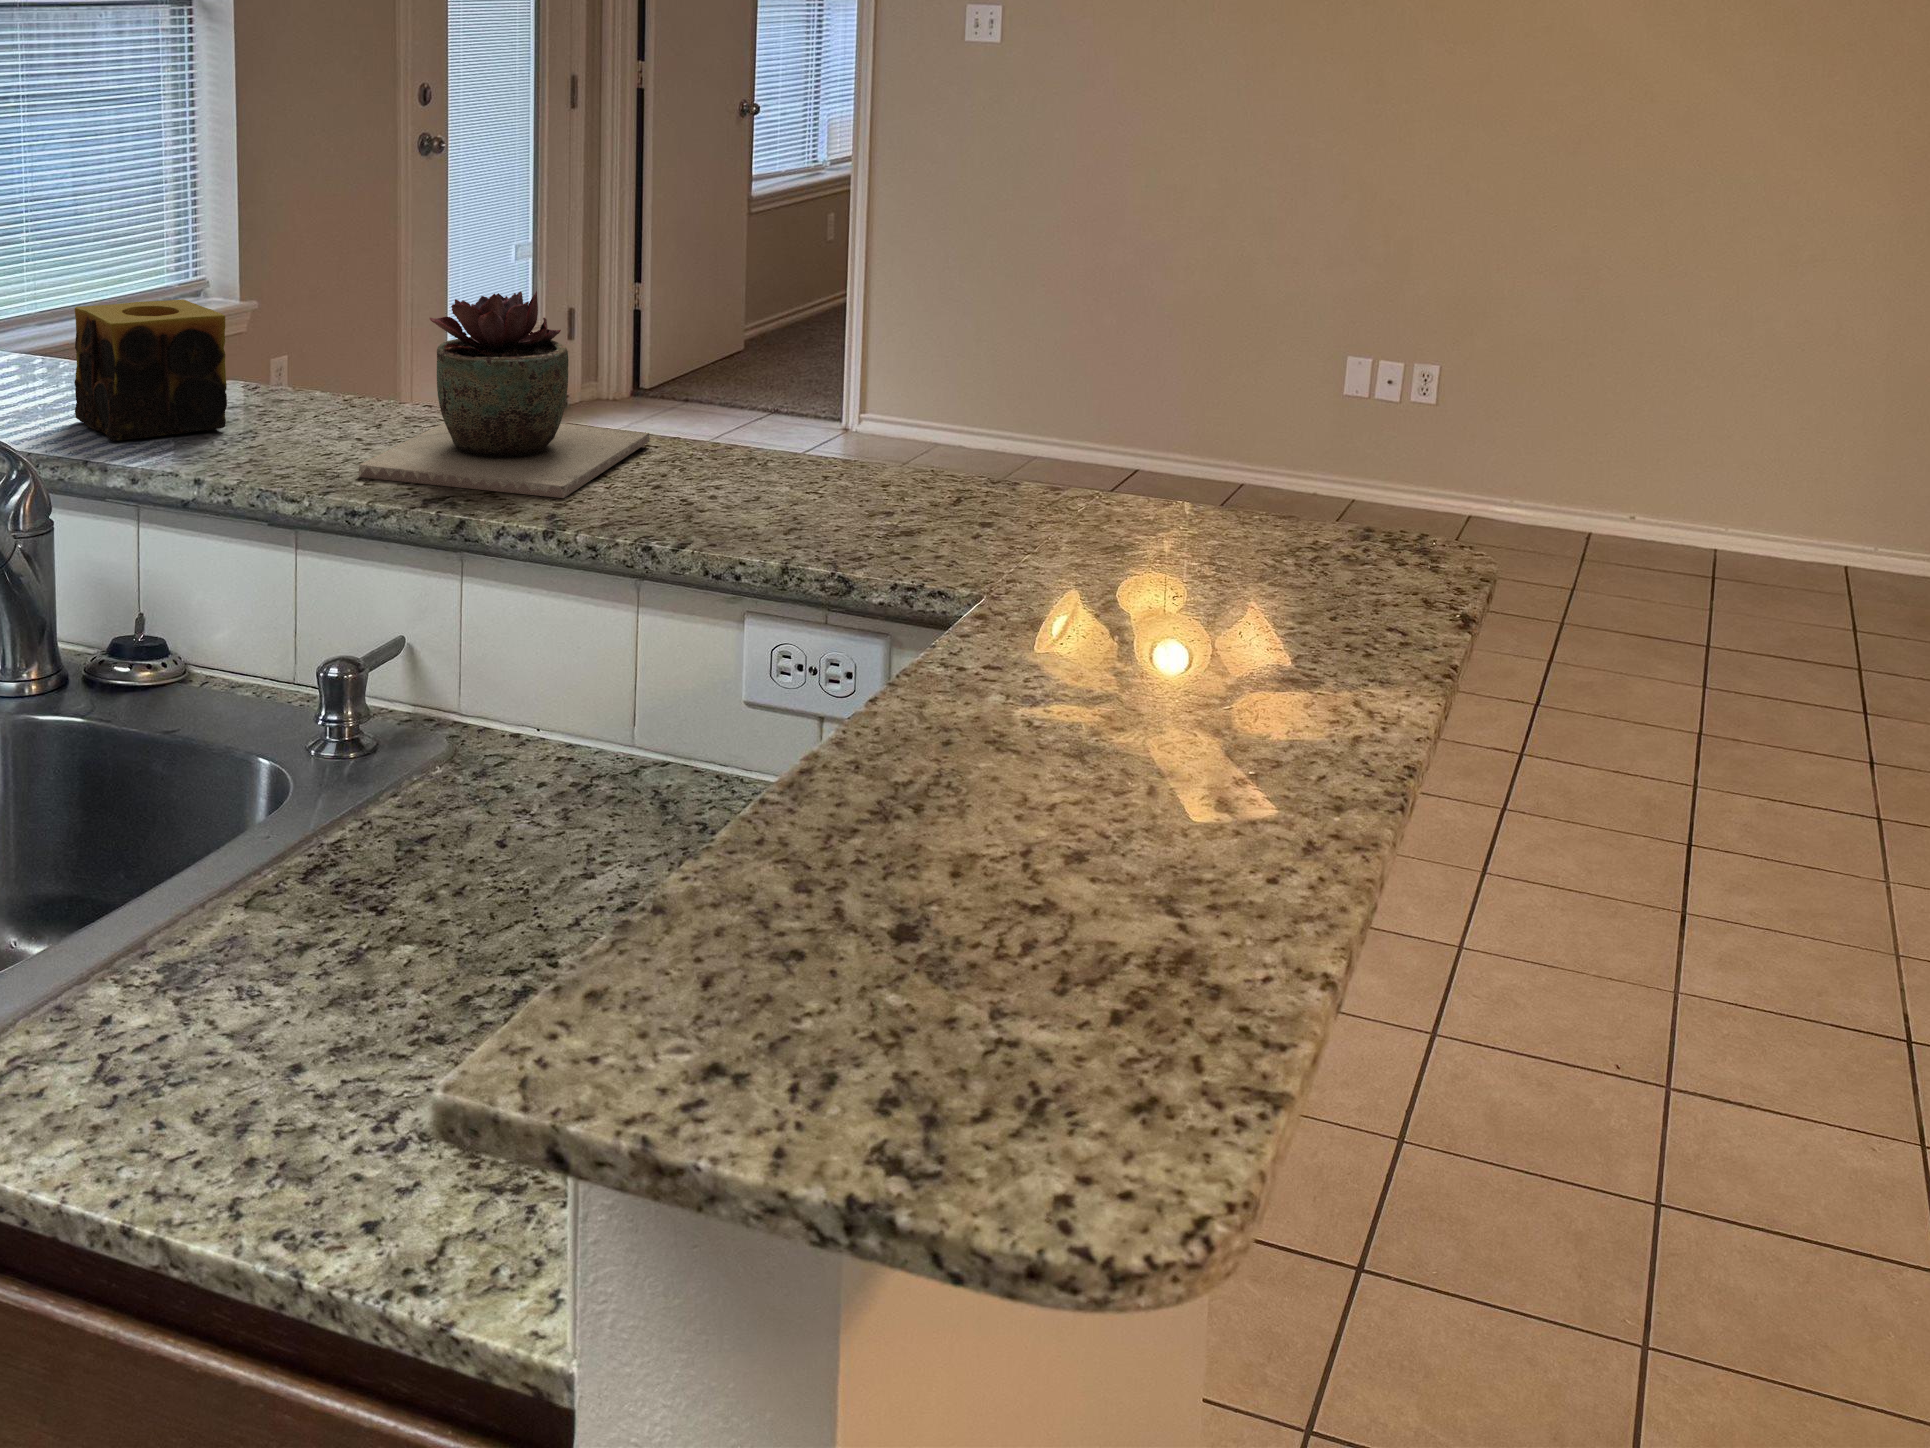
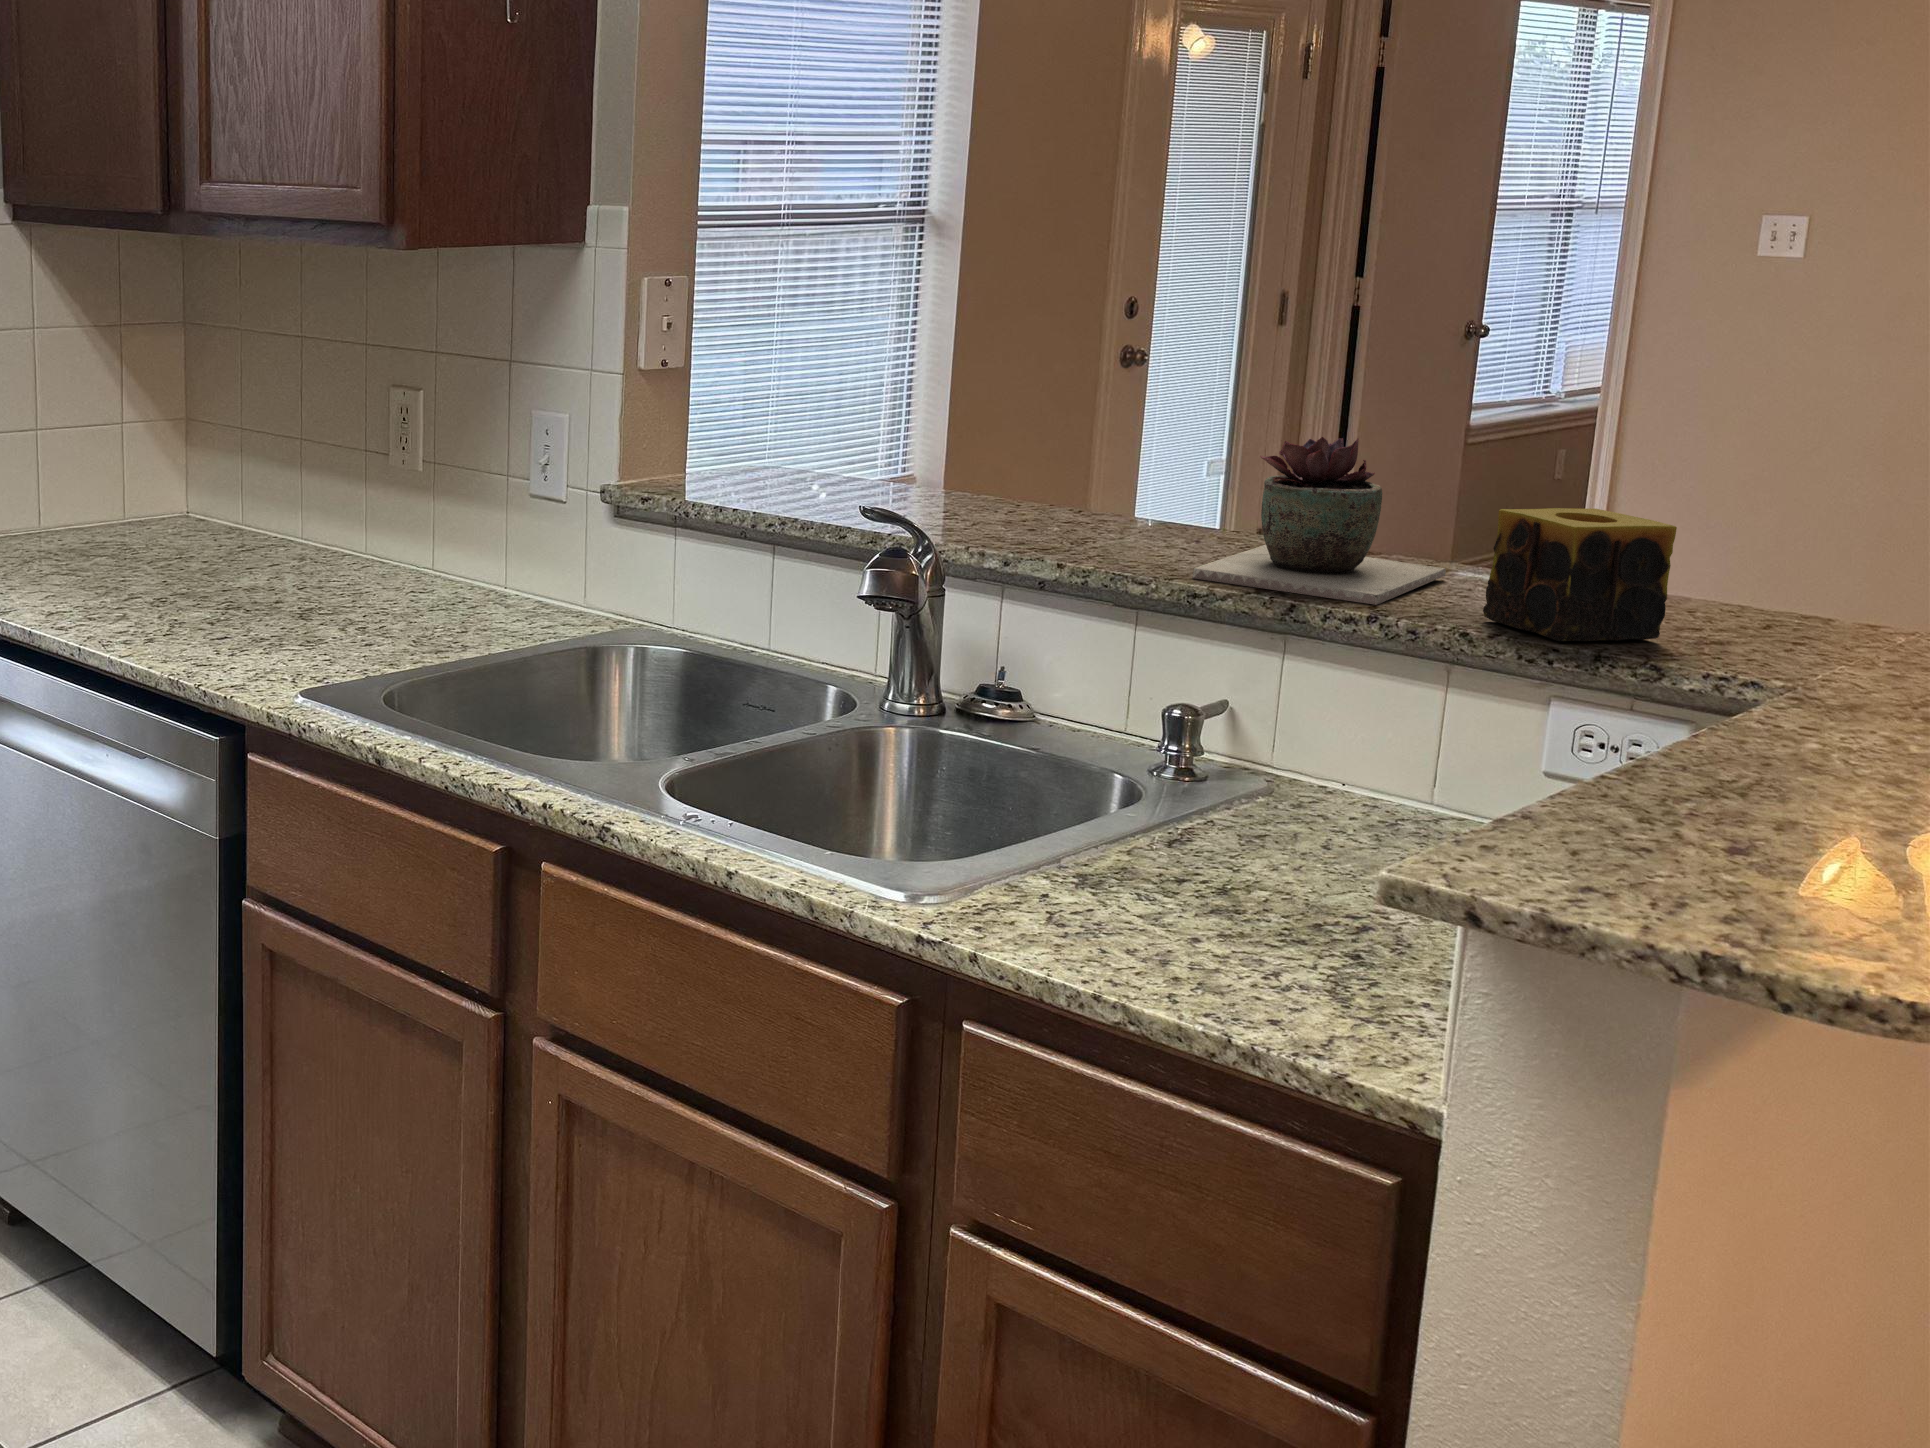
candle: present [74,299,227,441] -> present [1483,508,1677,641]

